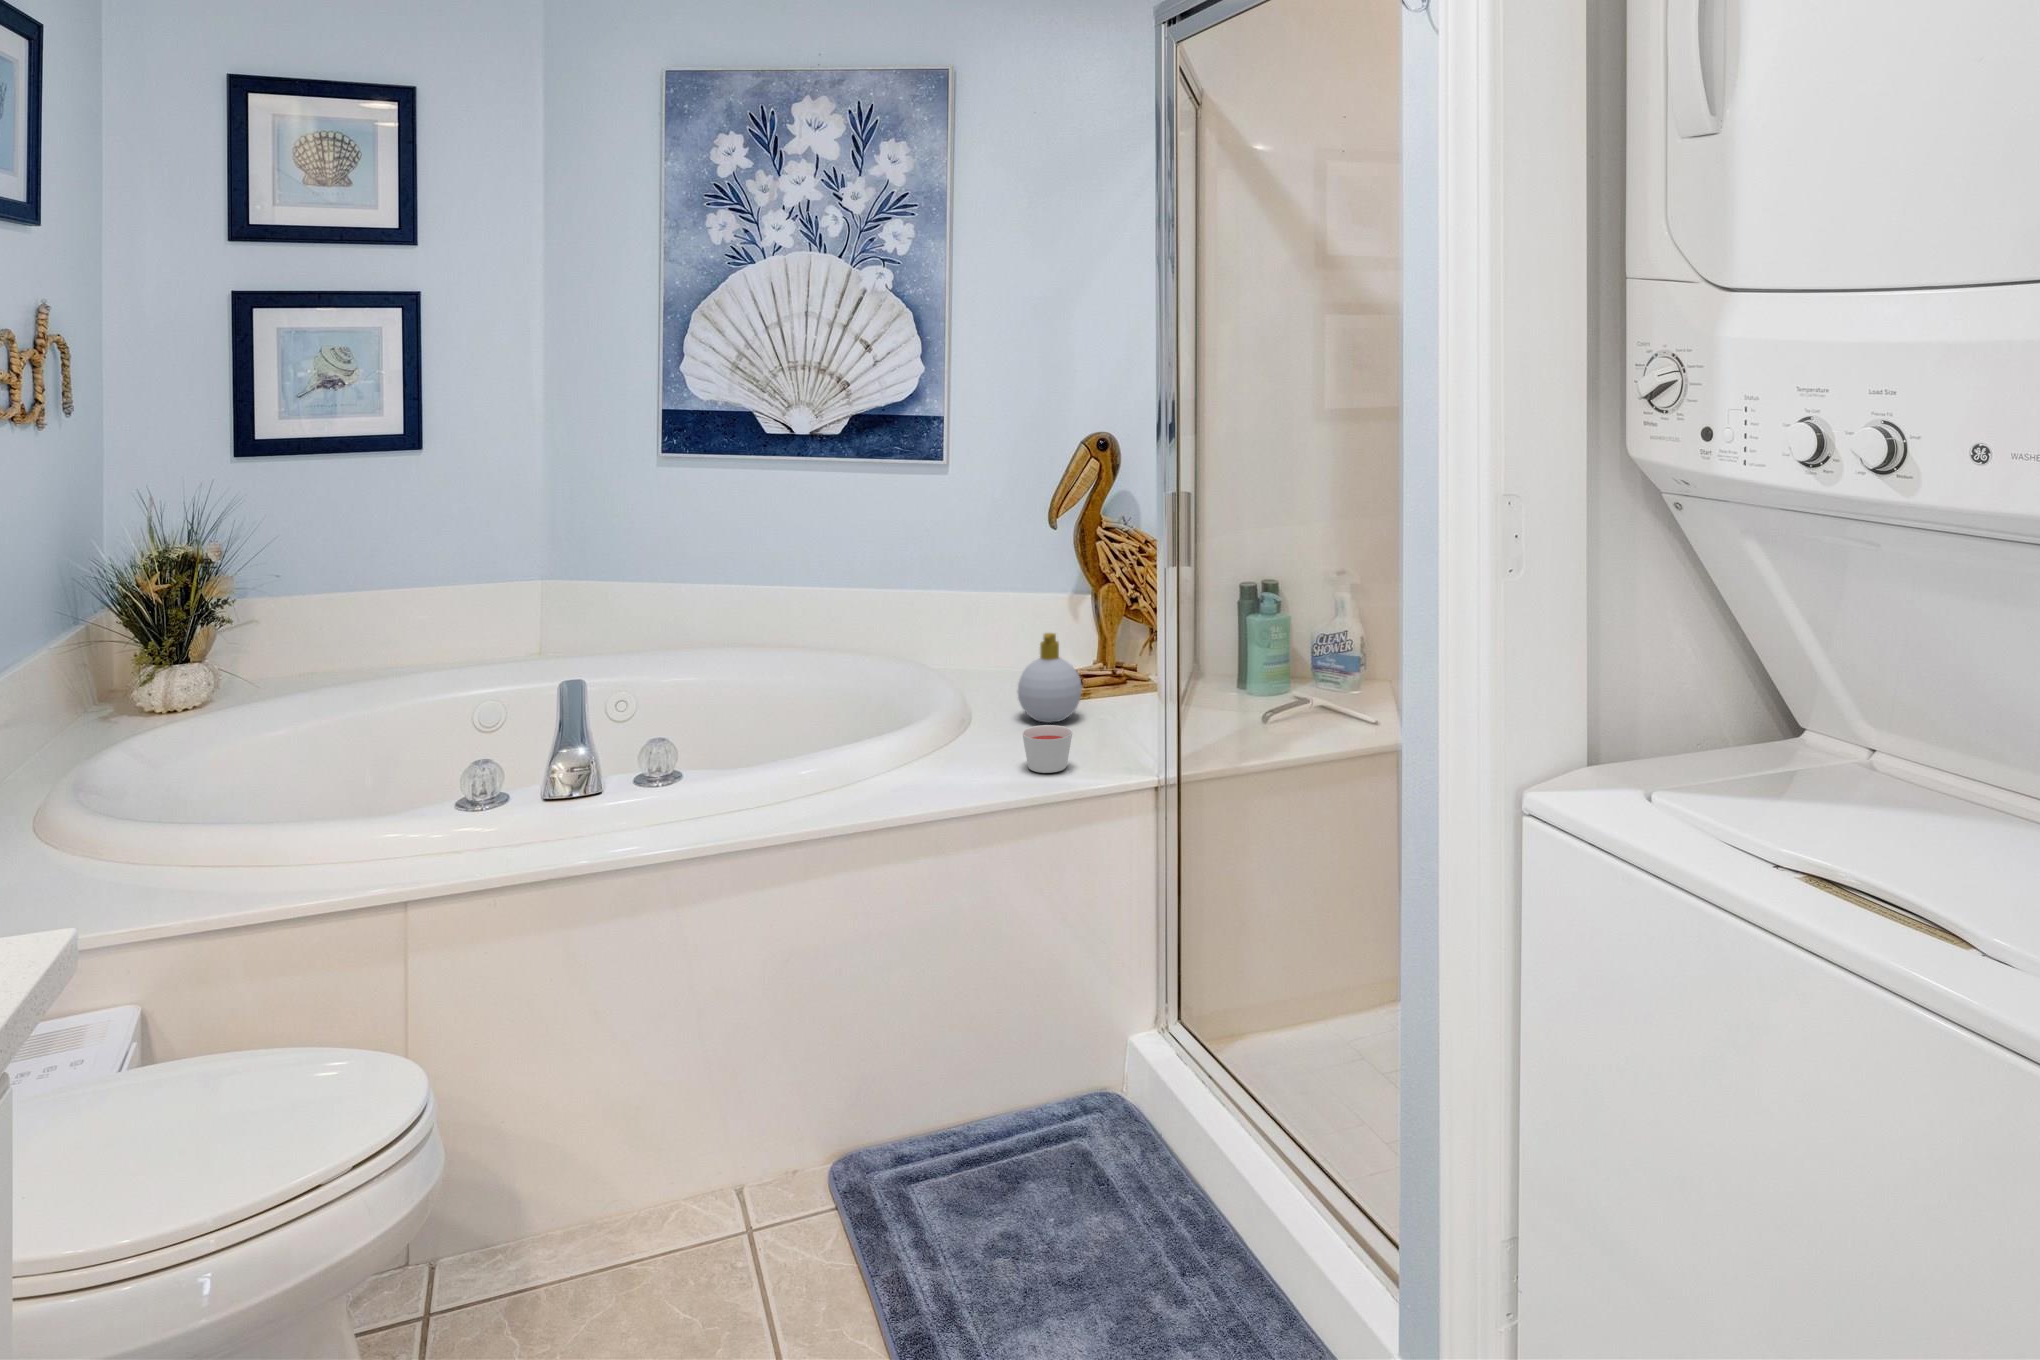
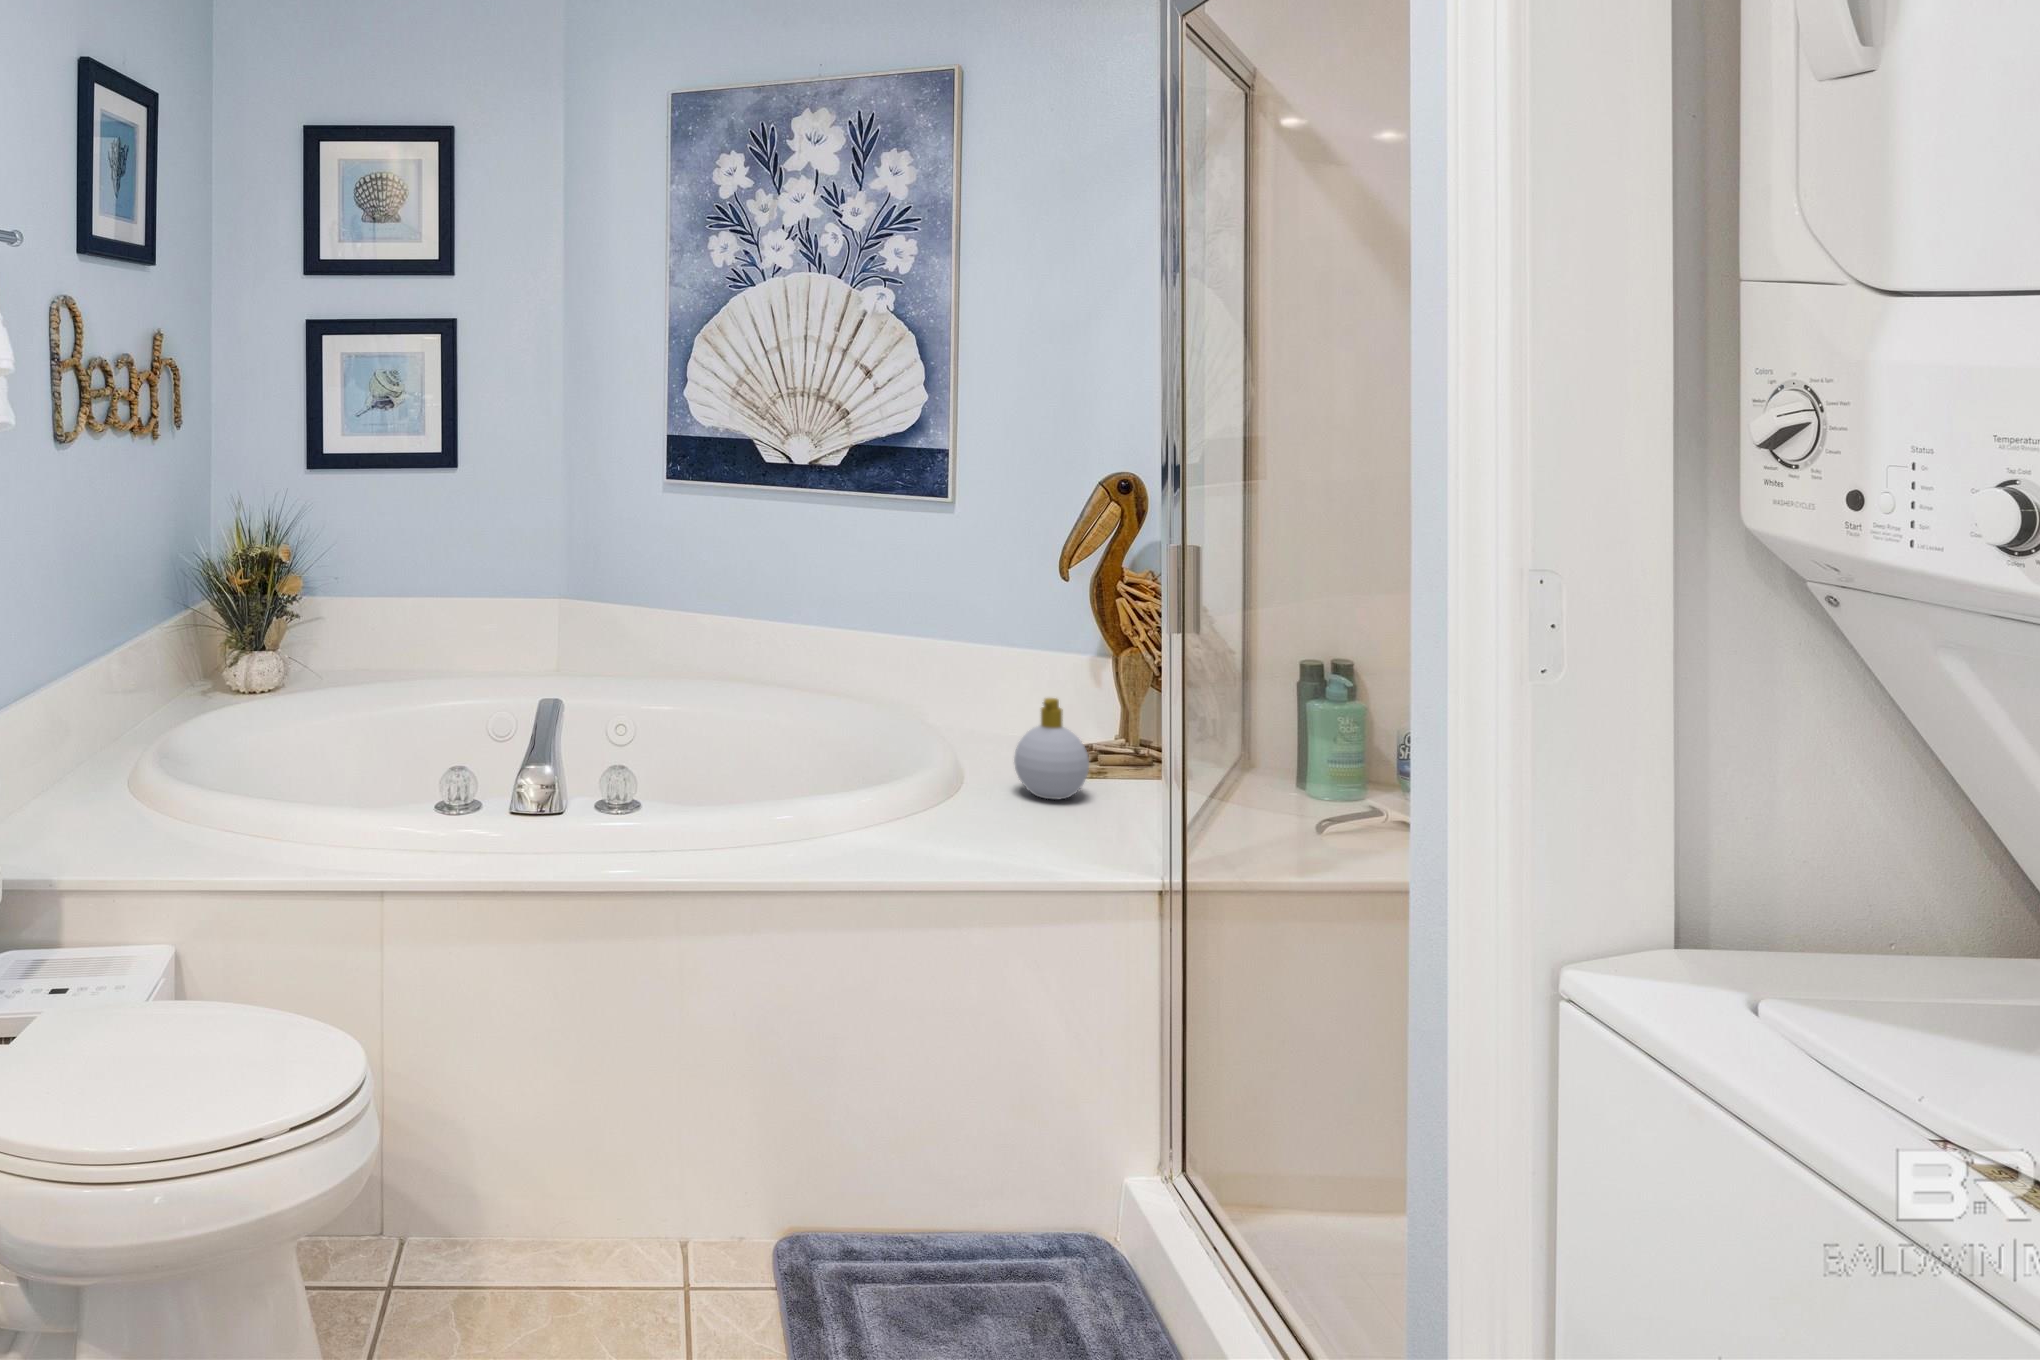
candle: present [1022,725,1072,773] -> none [1002,800,1060,854]

